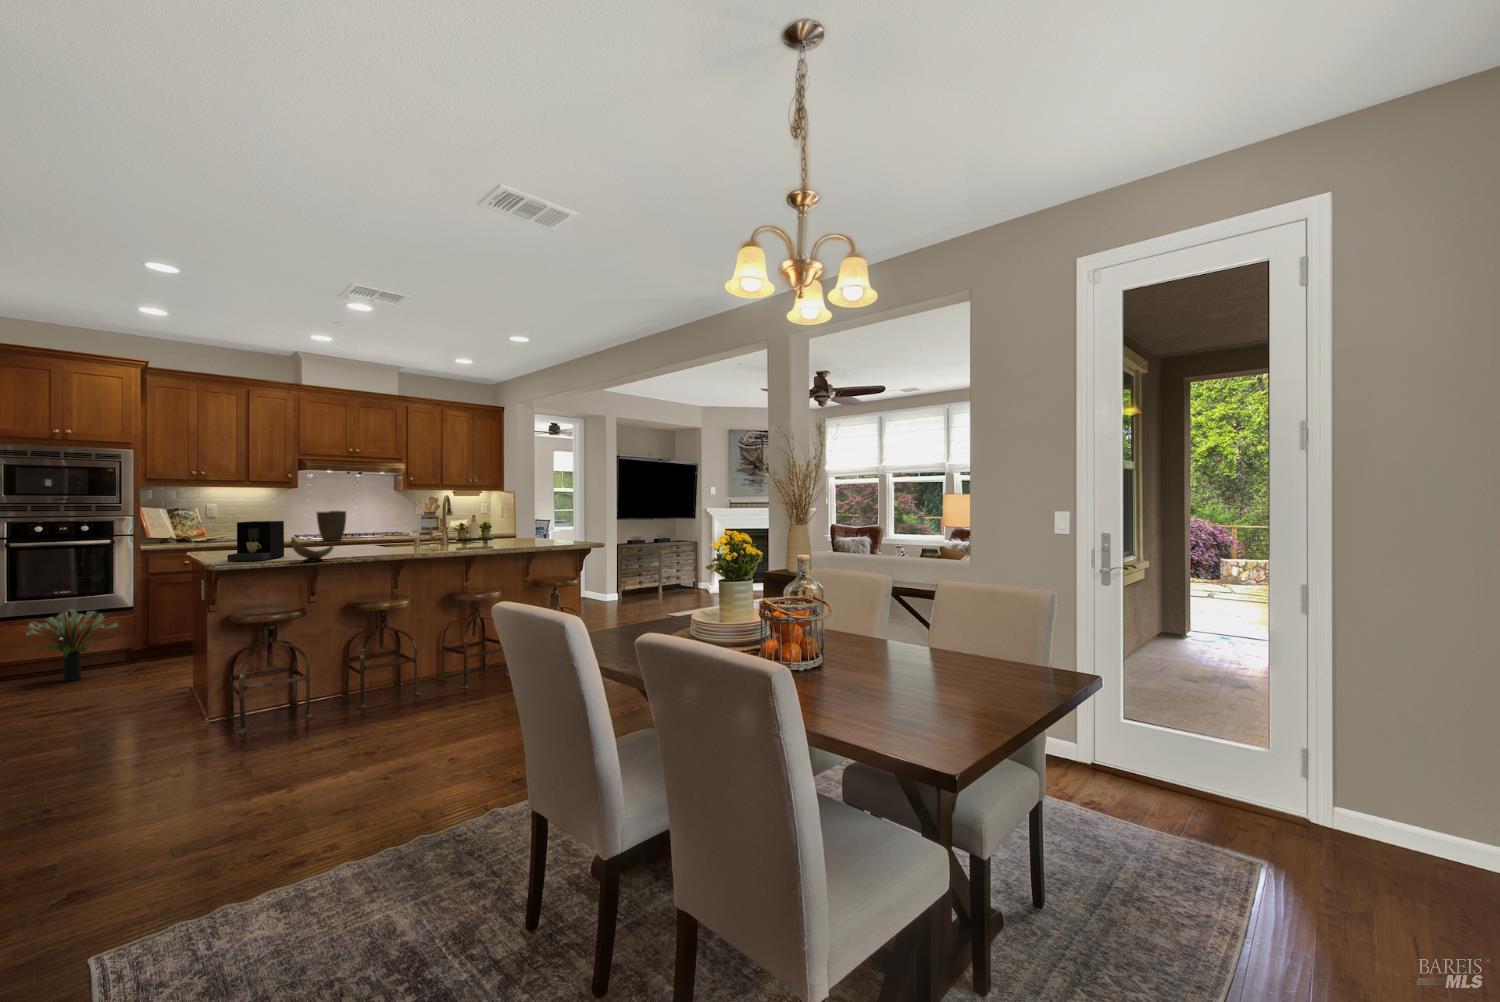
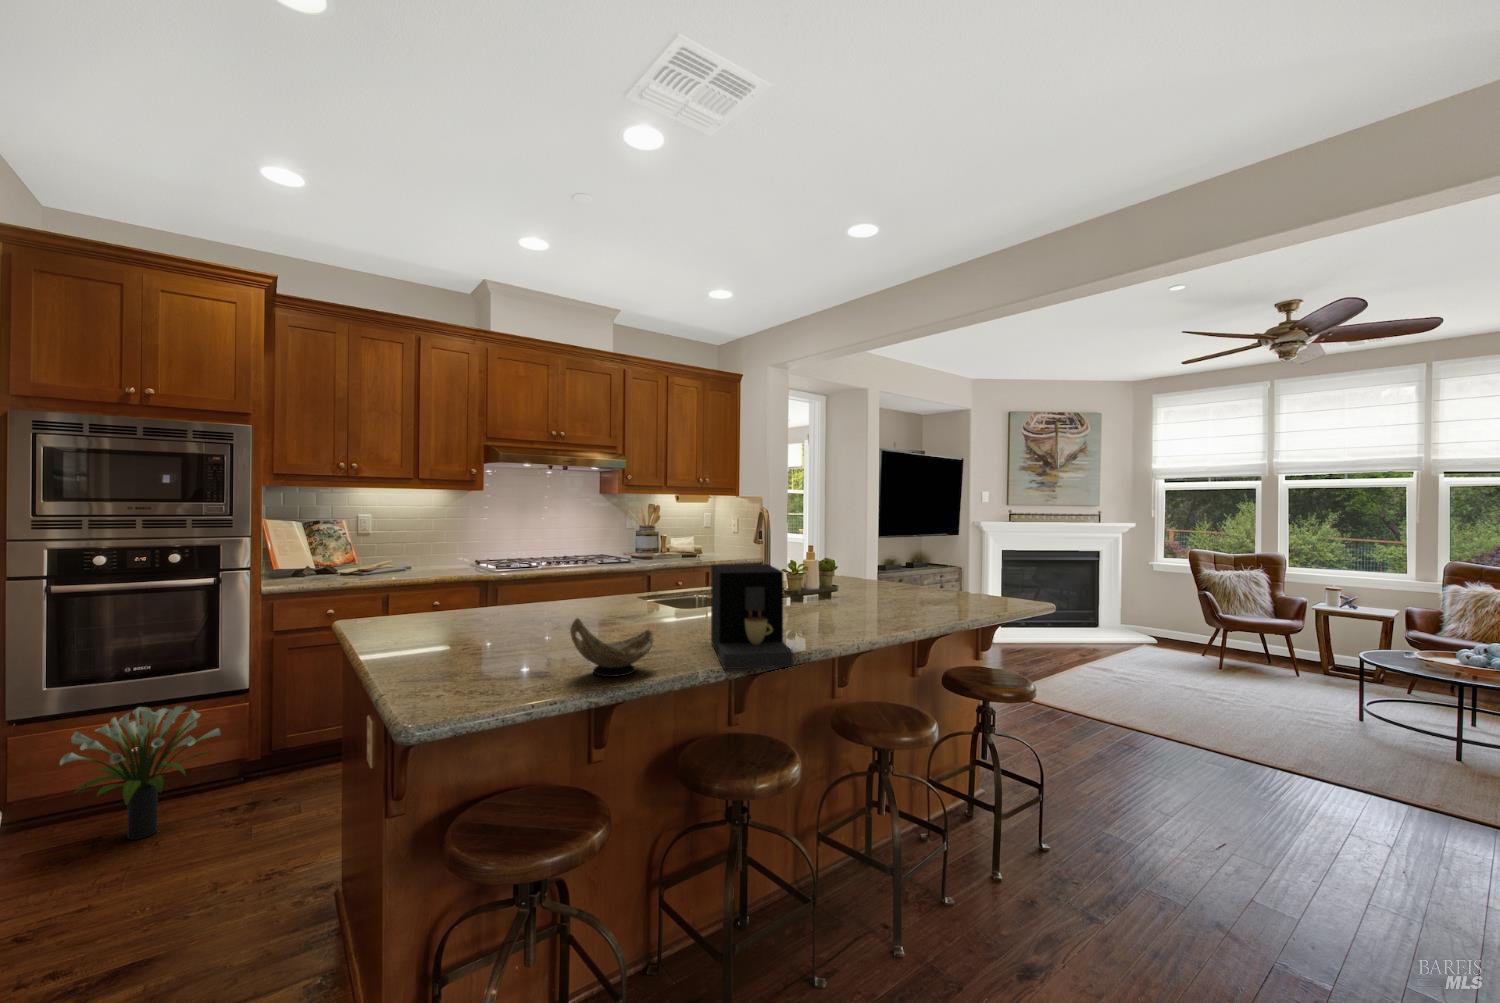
vase: present [317,511,346,541] -> none [505,523,545,569]
coffee maker: present [227,521,284,561] -> present [711,564,793,669]

